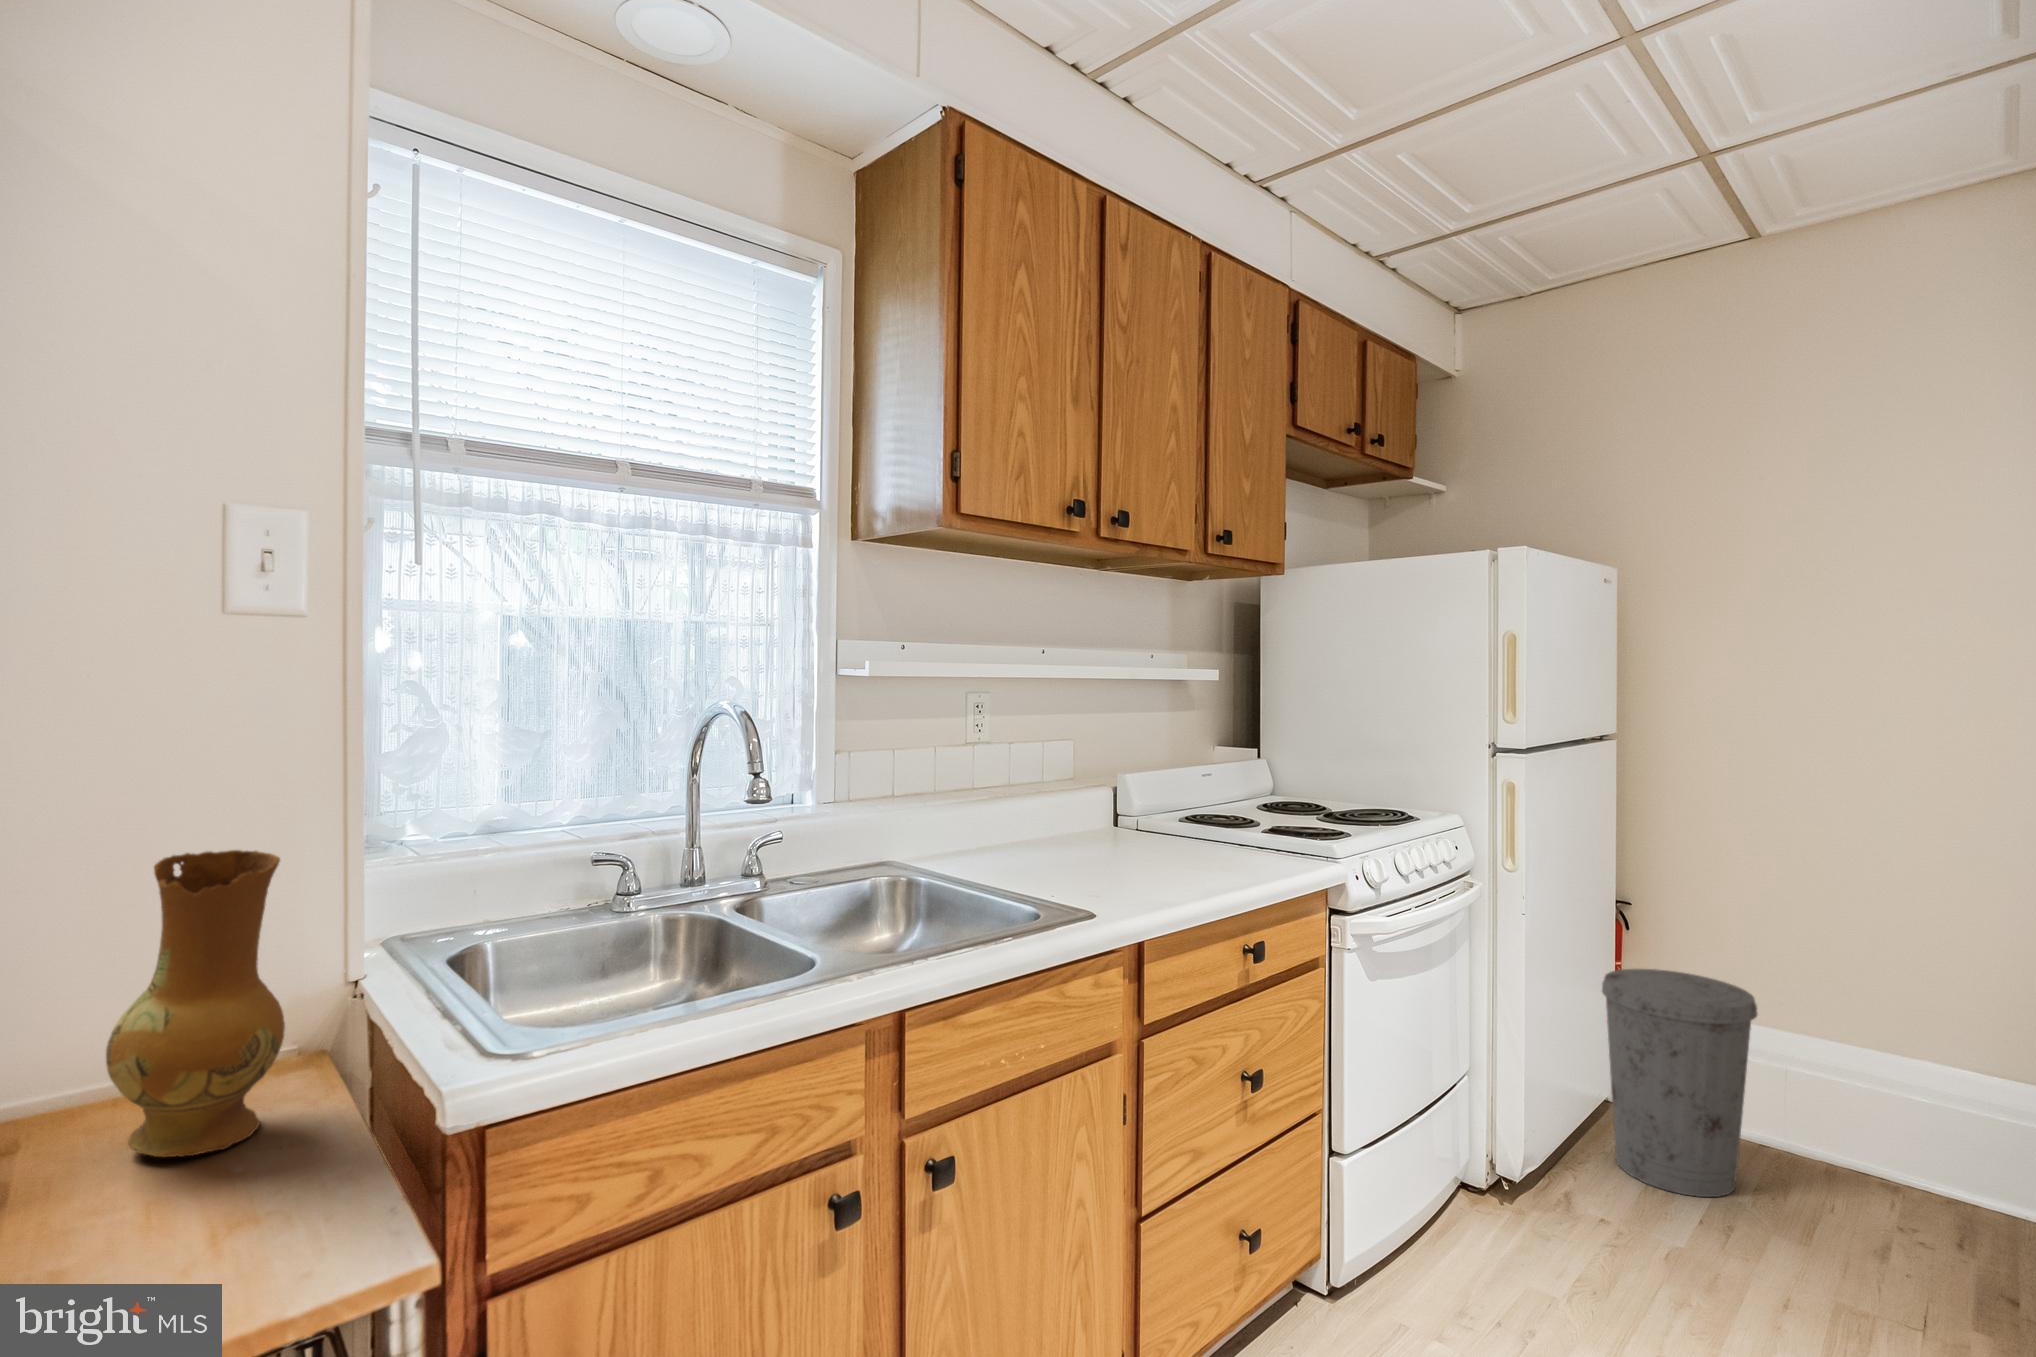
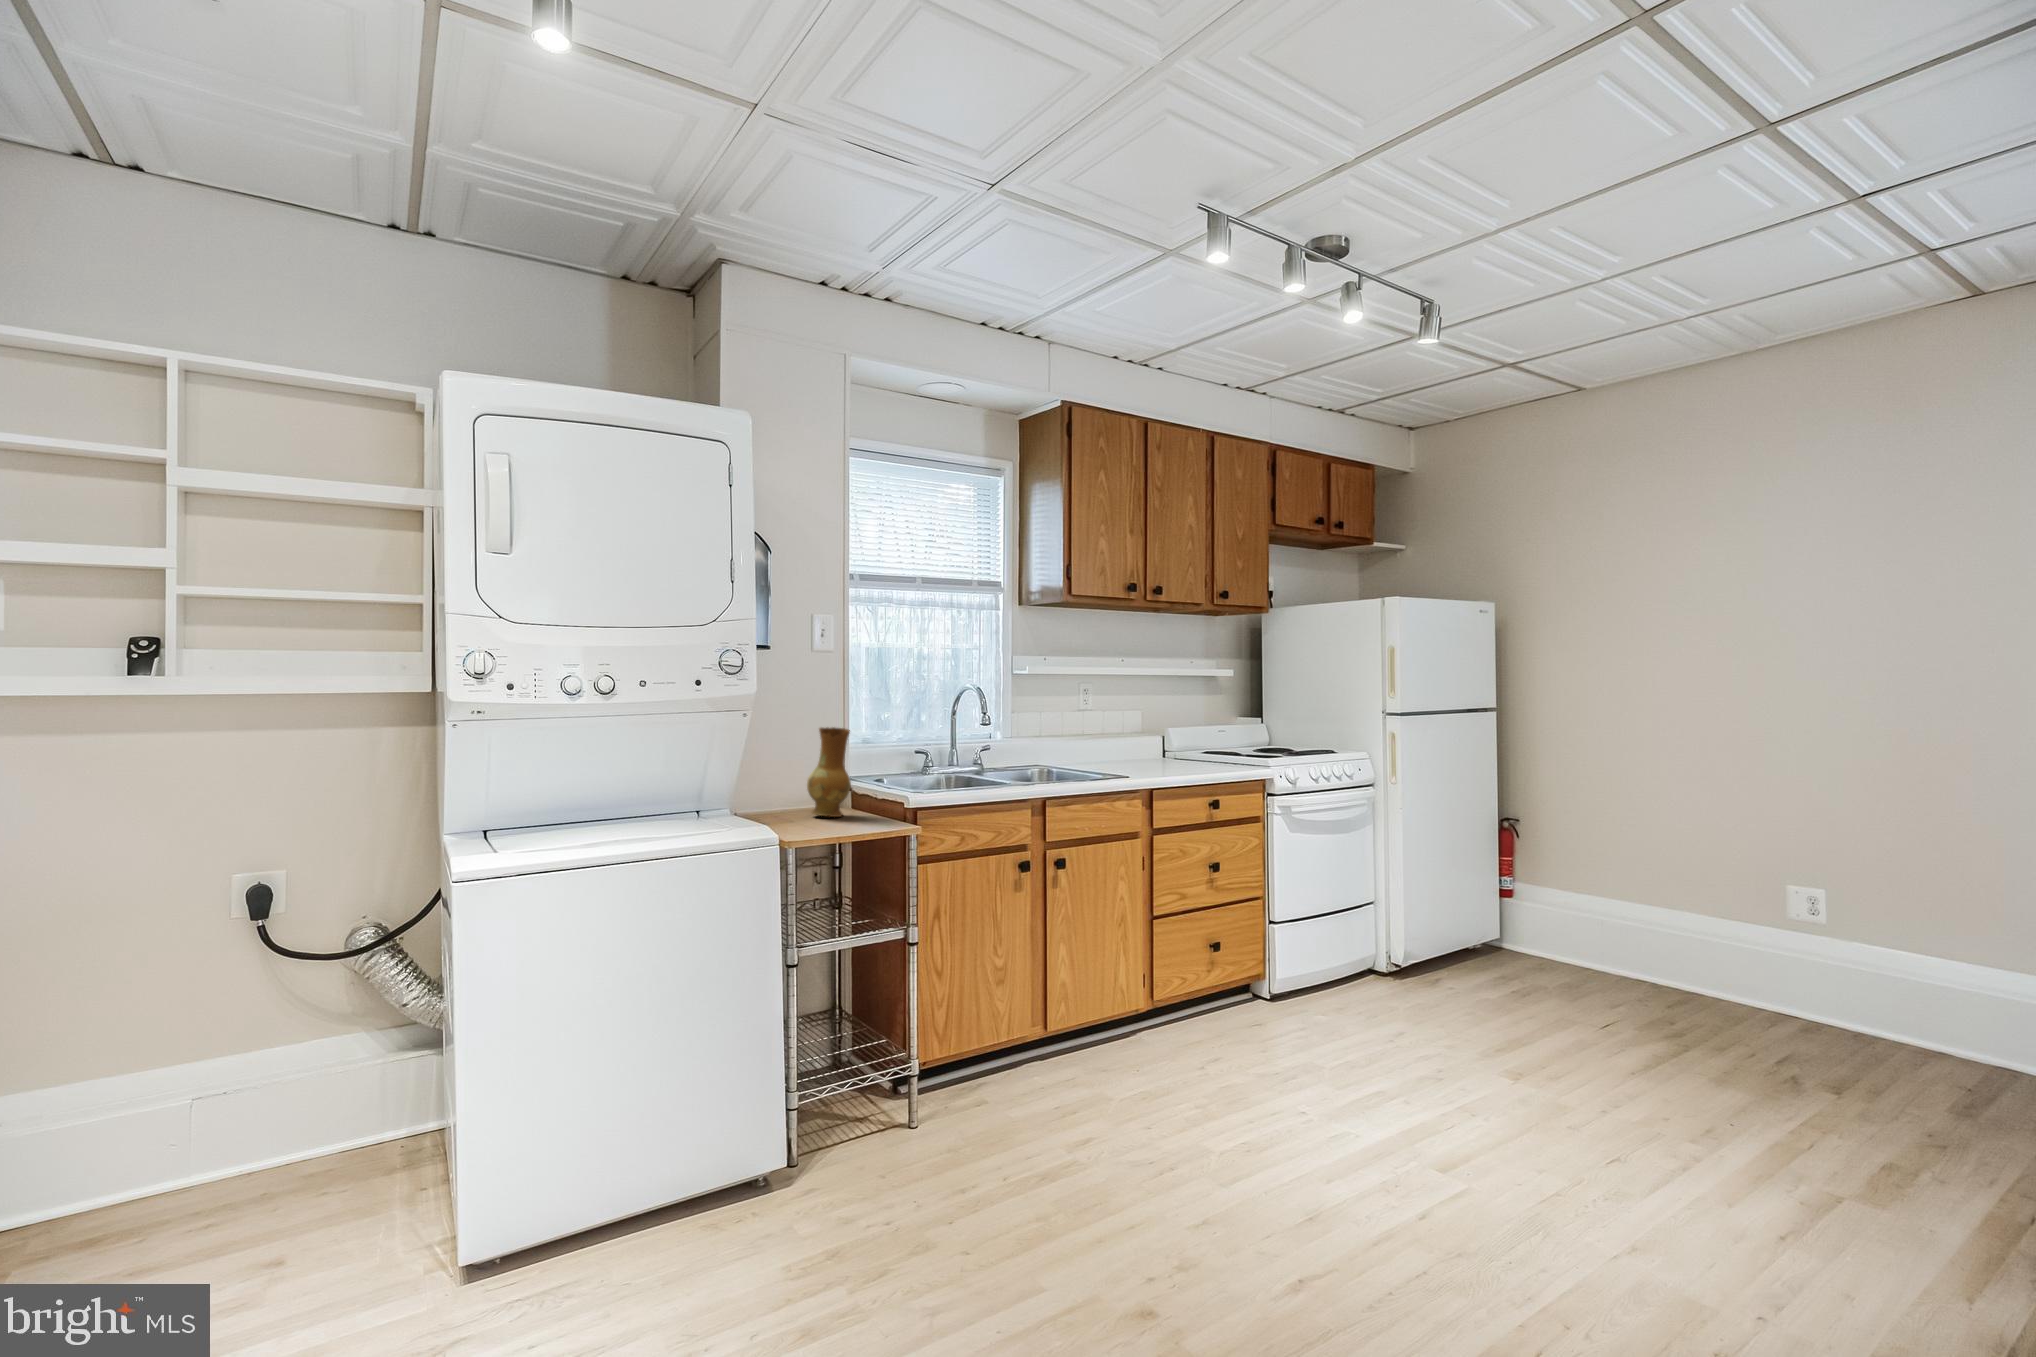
trash can: present [1602,969,1757,1197] -> none [1467,852,1554,978]

